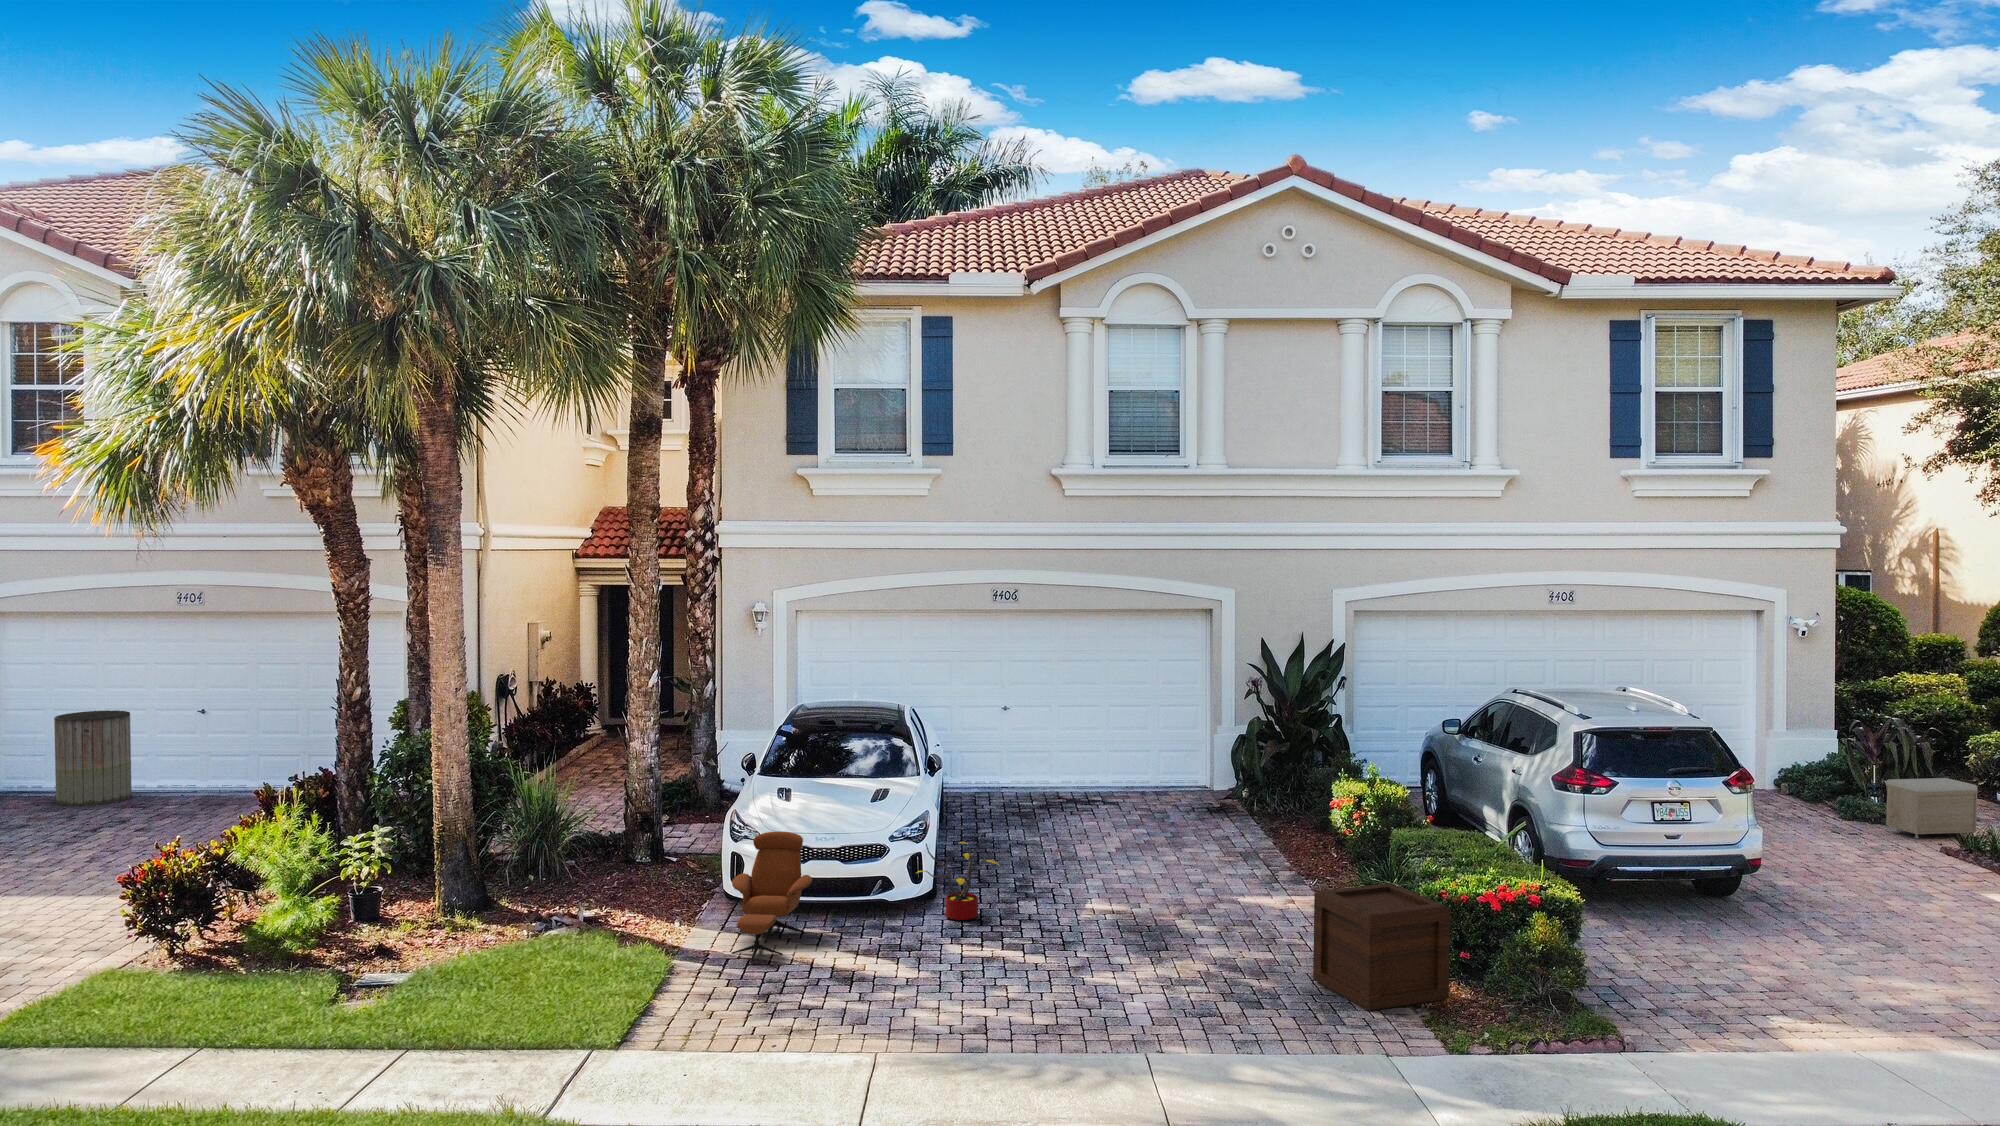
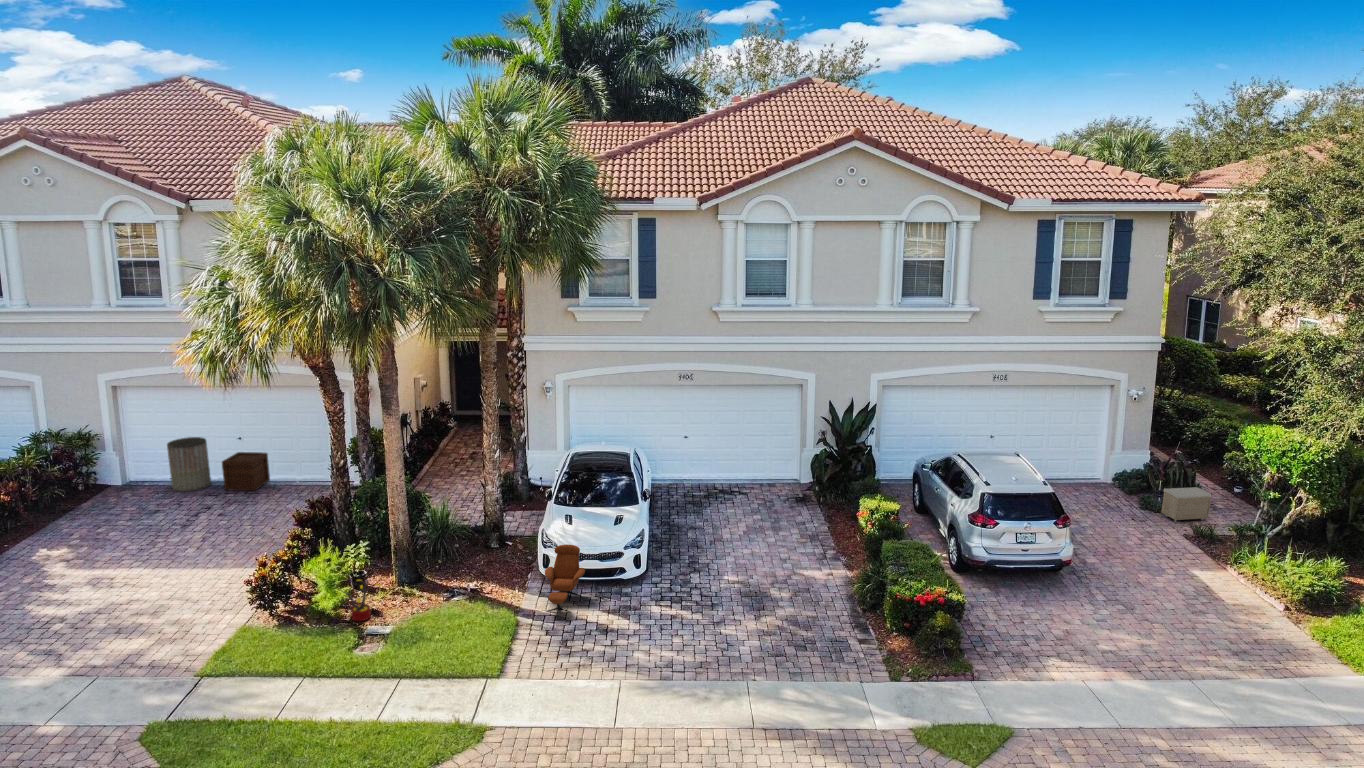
decorative plant: present [917,833,1000,920] -> present [341,579,382,621]
wooden crate: present [1313,883,1450,1011] -> present [222,452,270,491]

